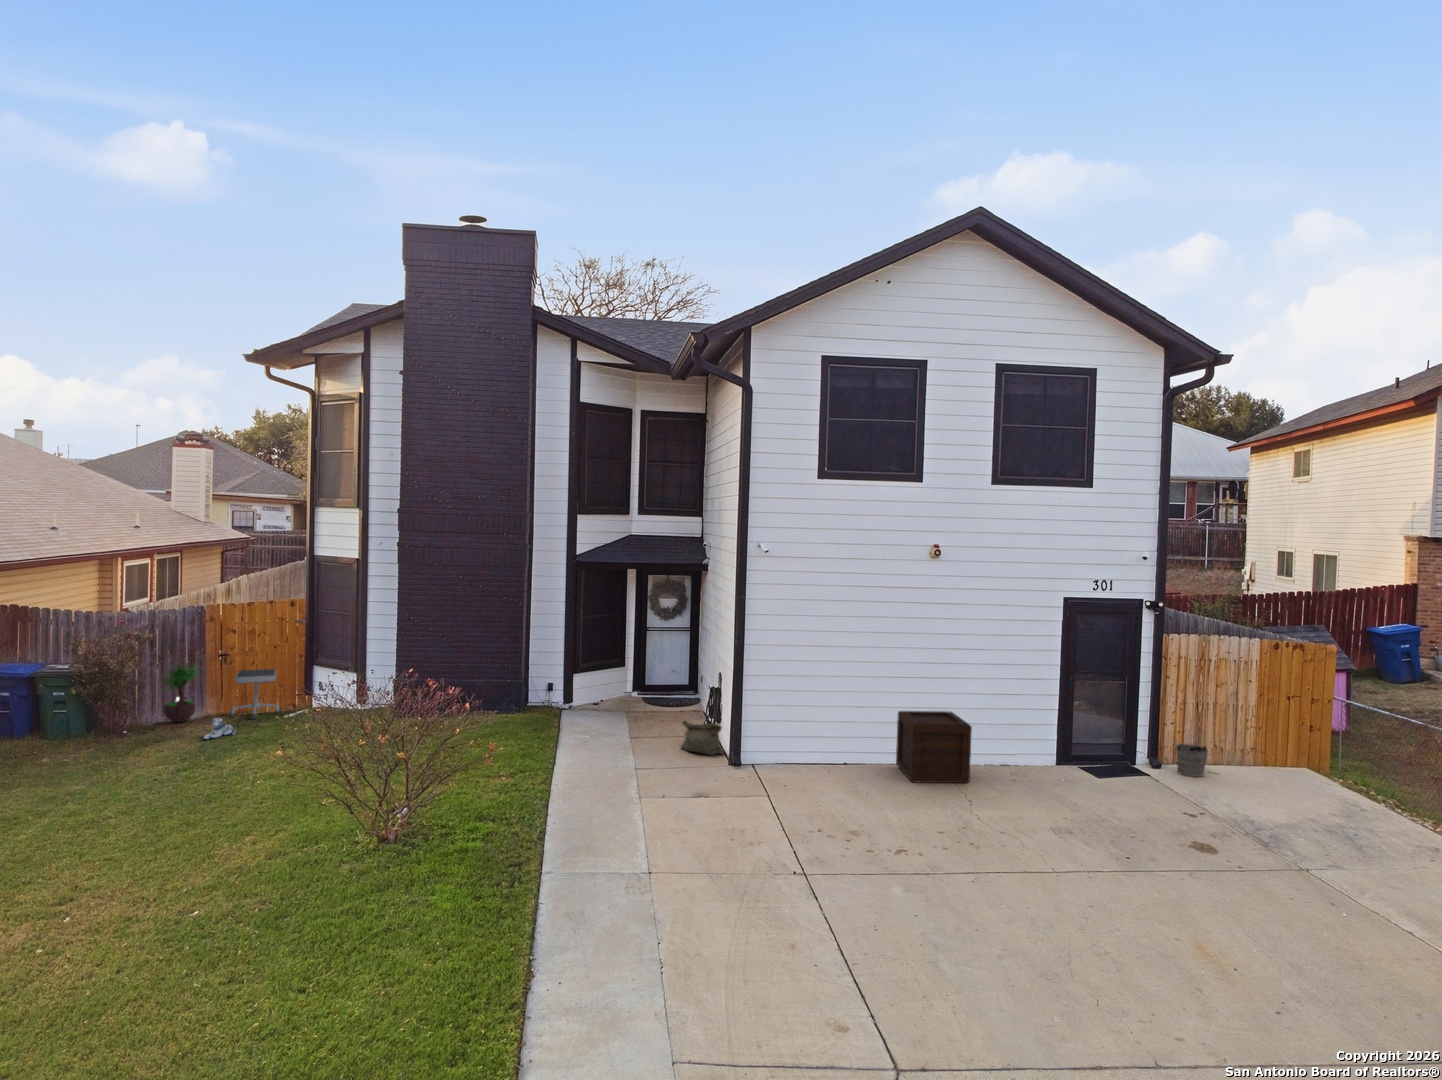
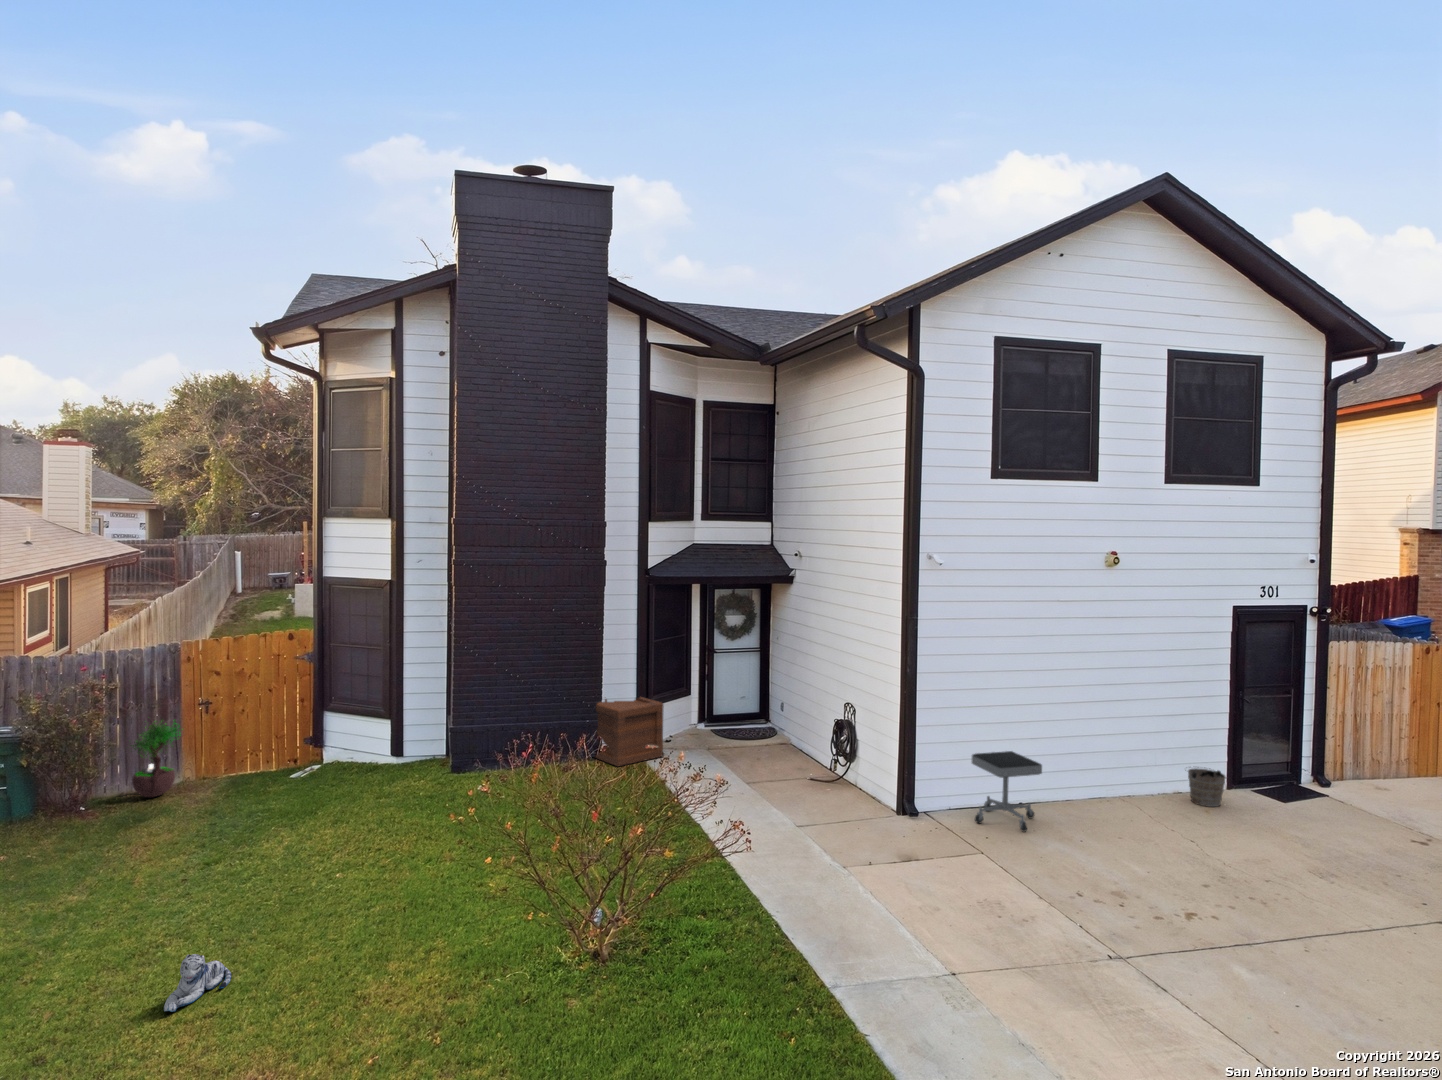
stool: present [230,669,282,720] -> present [972,751,1042,832]
wooden crate: present [896,711,972,783] -> present [595,697,664,766]
plush toy: present [203,717,237,739] -> present [164,954,232,1012]
bag: present [681,721,724,755] -> none [820,764,878,804]
bucket: present [1176,744,1208,777] -> present [1188,768,1225,807]

